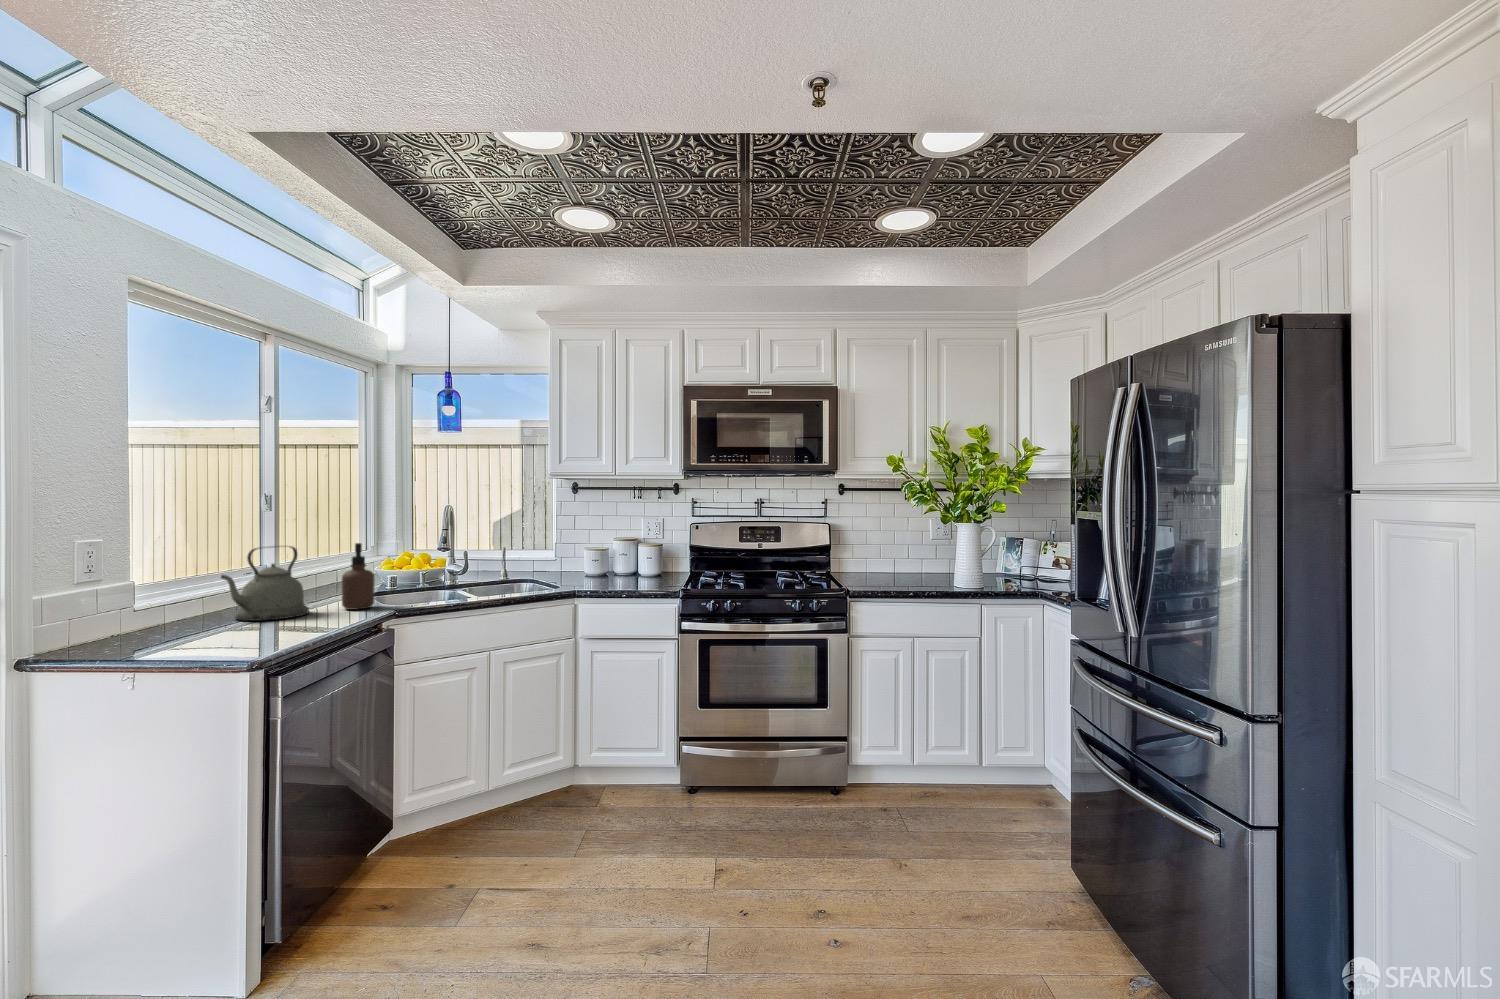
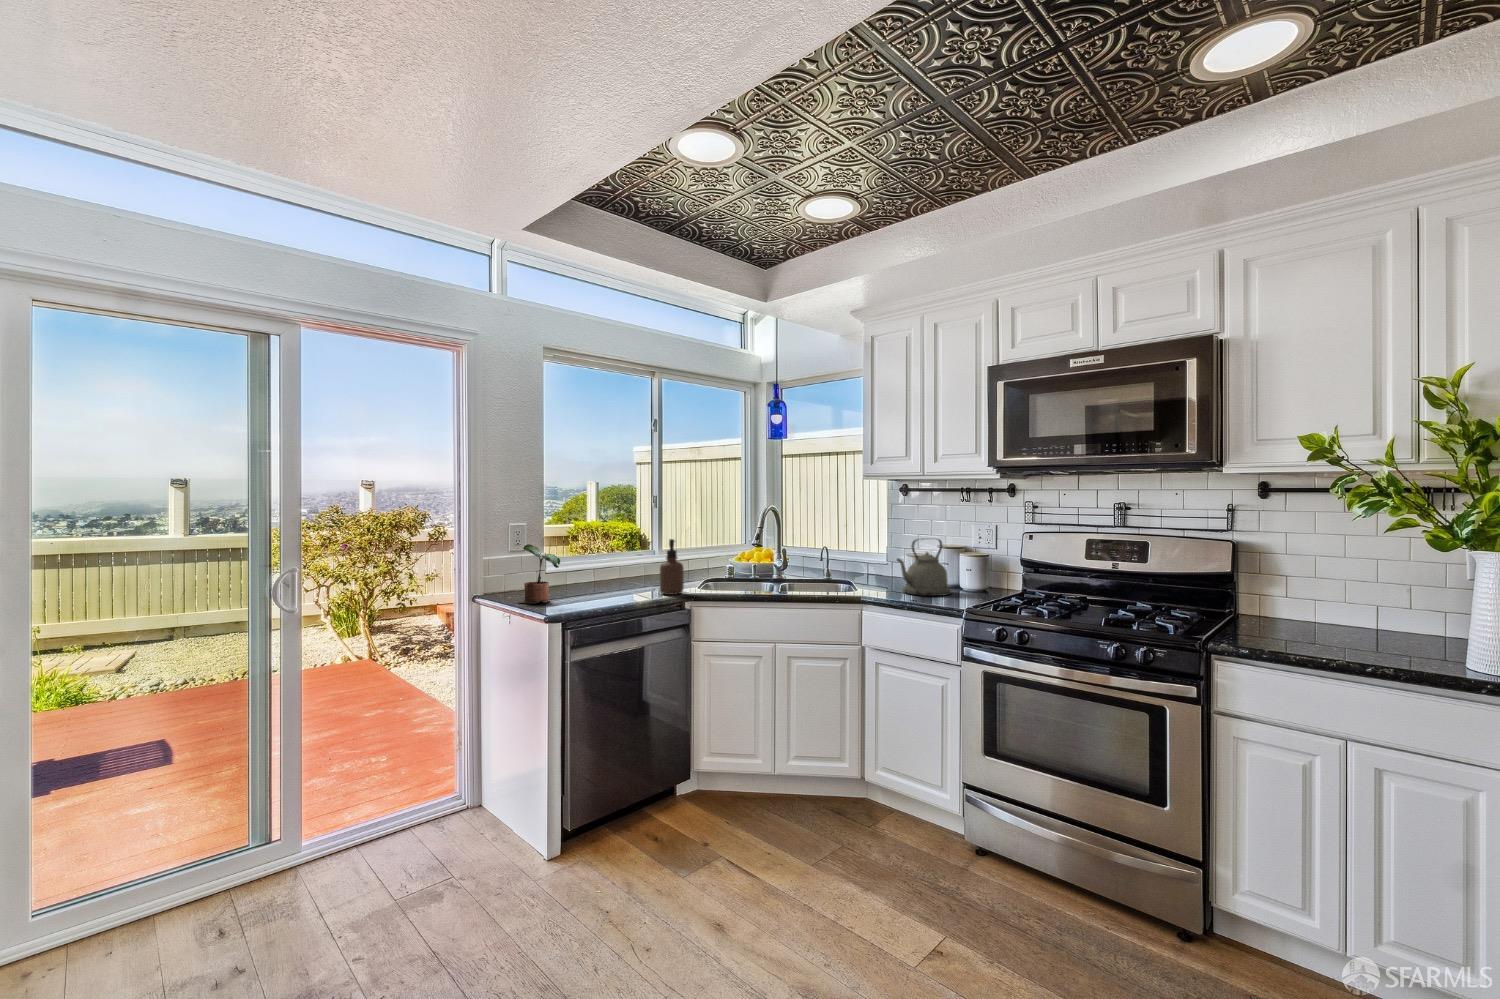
kettle: present [221,546,309,621] -> present [897,539,951,596]
potted plant: none [141,558,228,643] -> present [518,544,560,604]

